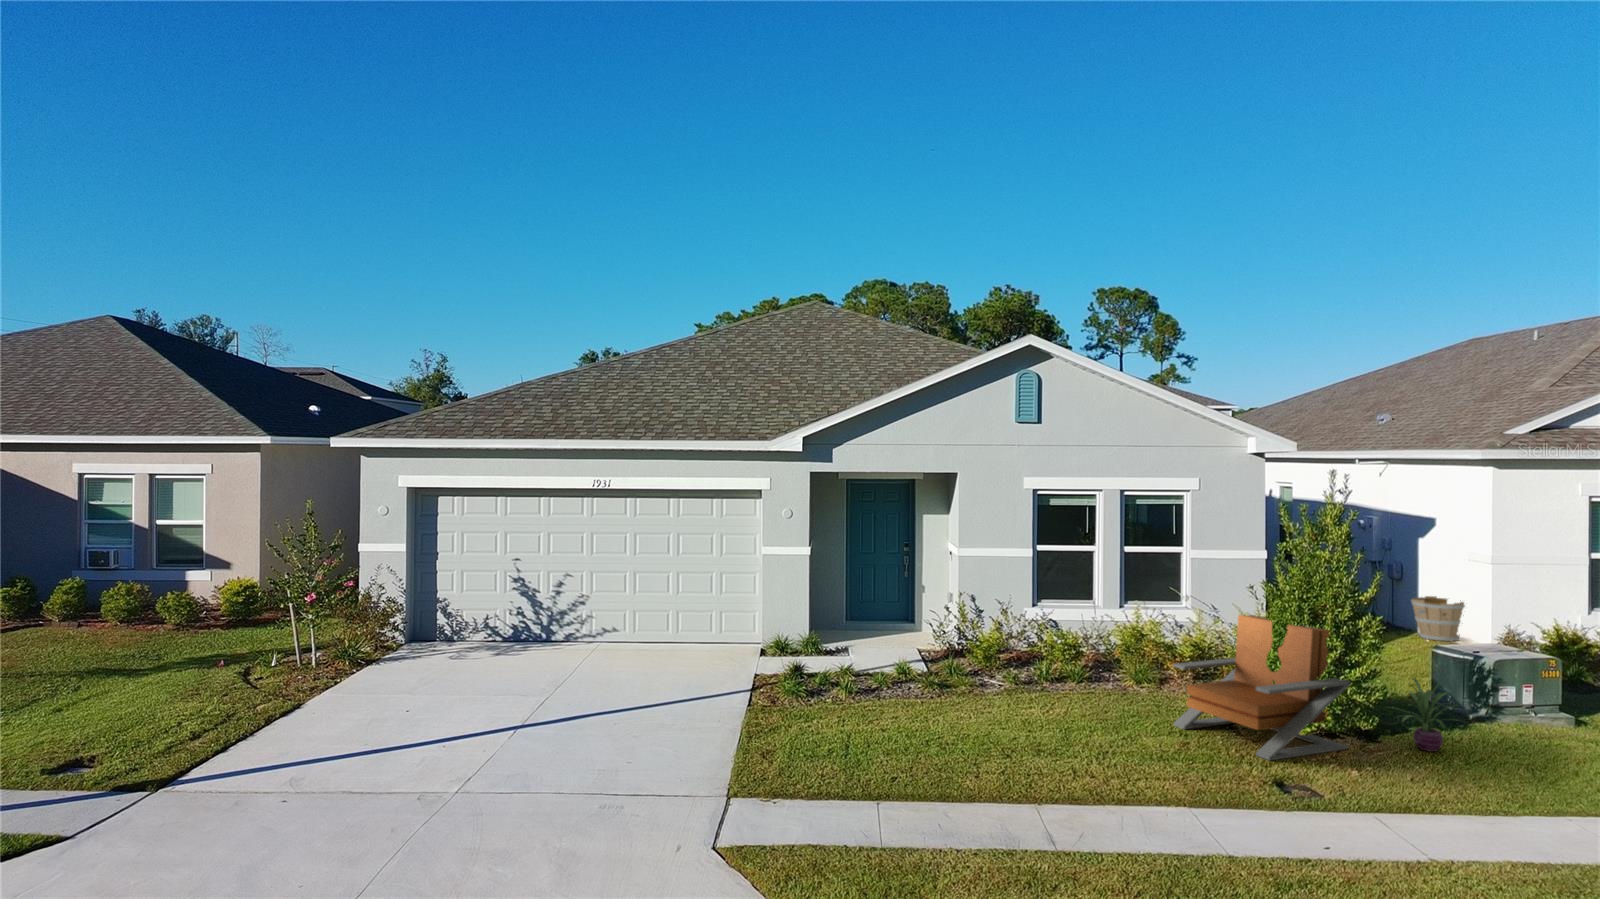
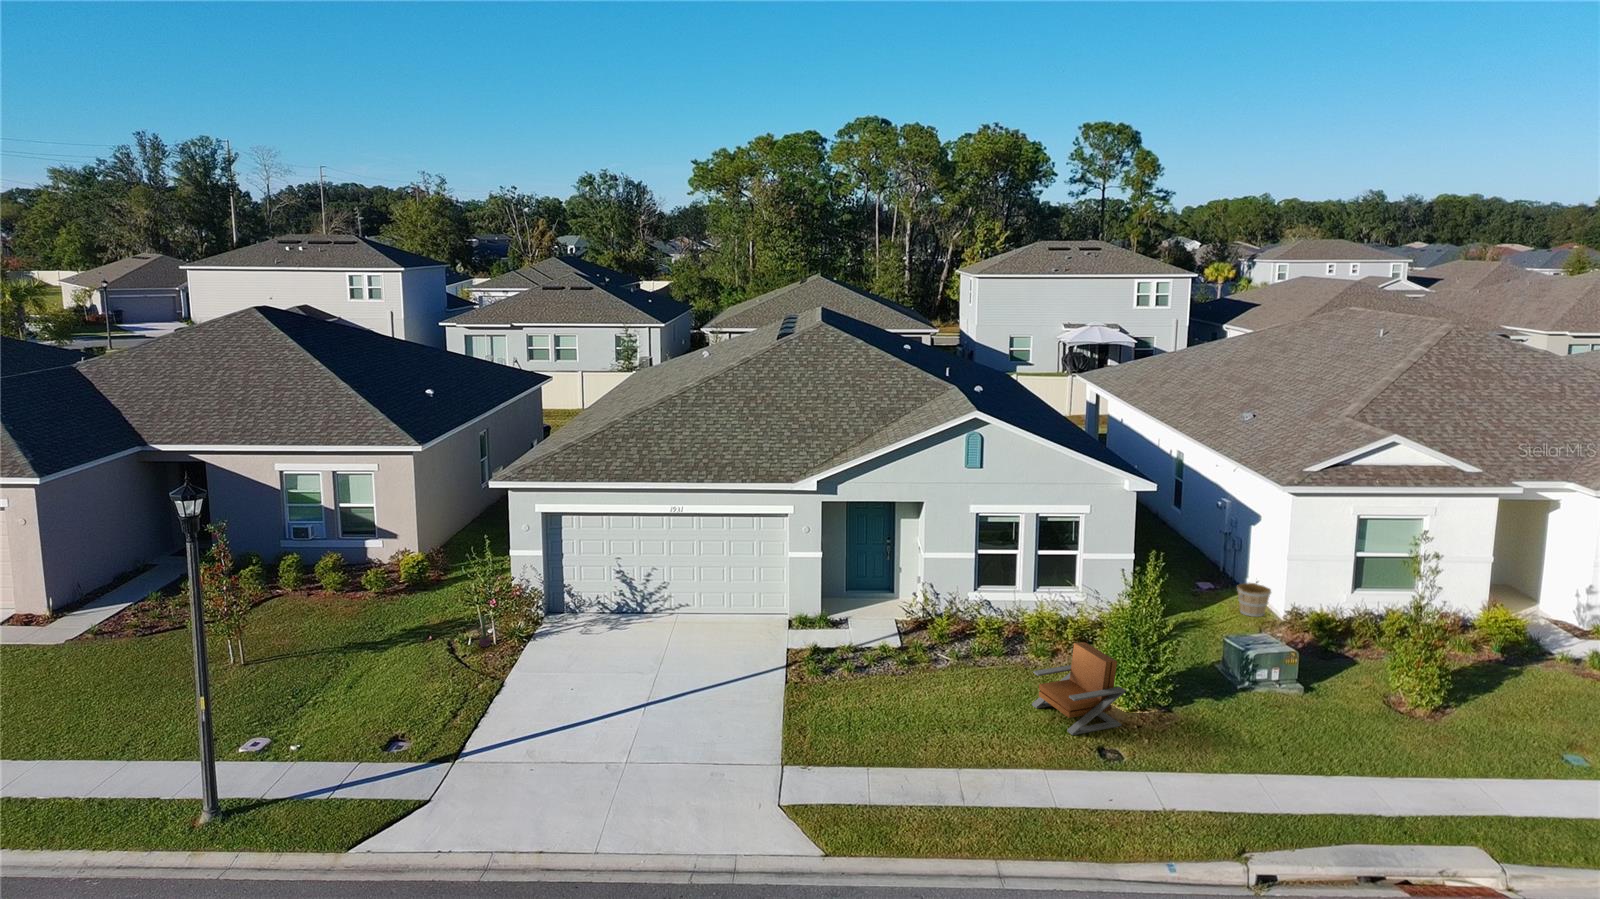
decorative plant: present [1400,678,1447,752] -> present [478,615,499,647]

